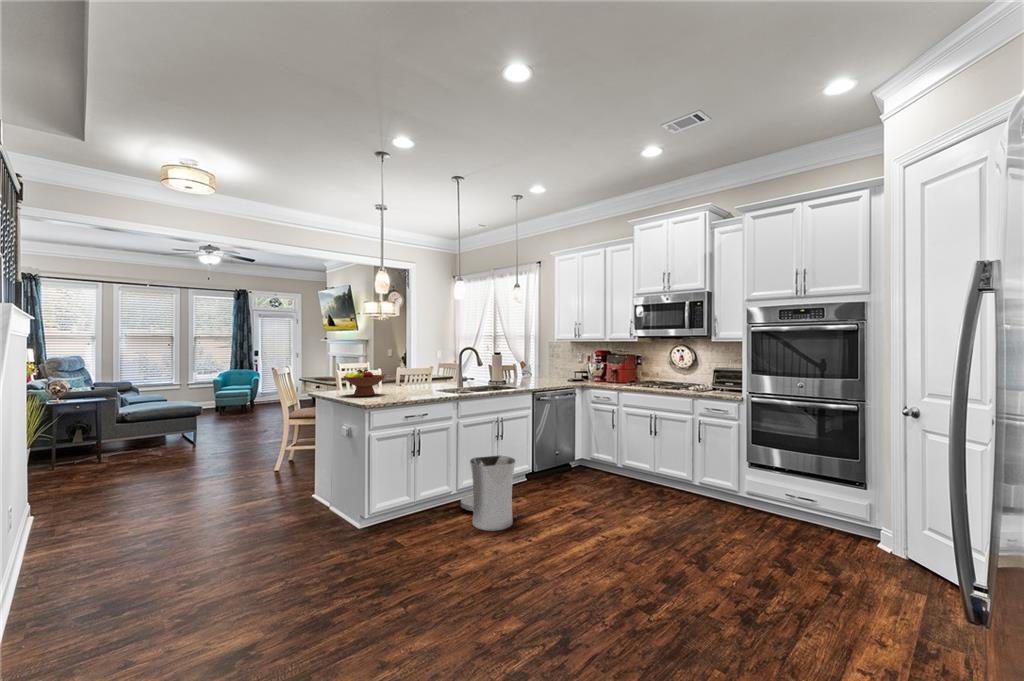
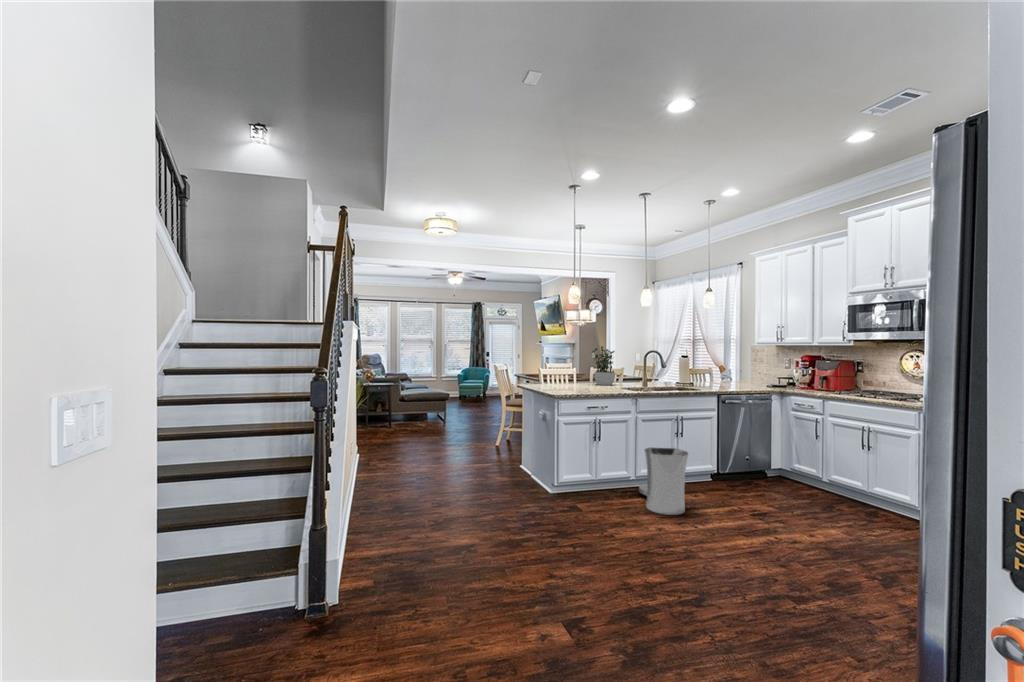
potted plant: none [400,345,428,390] -> present [592,346,615,385]
fruit bowl: present [343,369,385,396] -> none [542,365,576,387]

